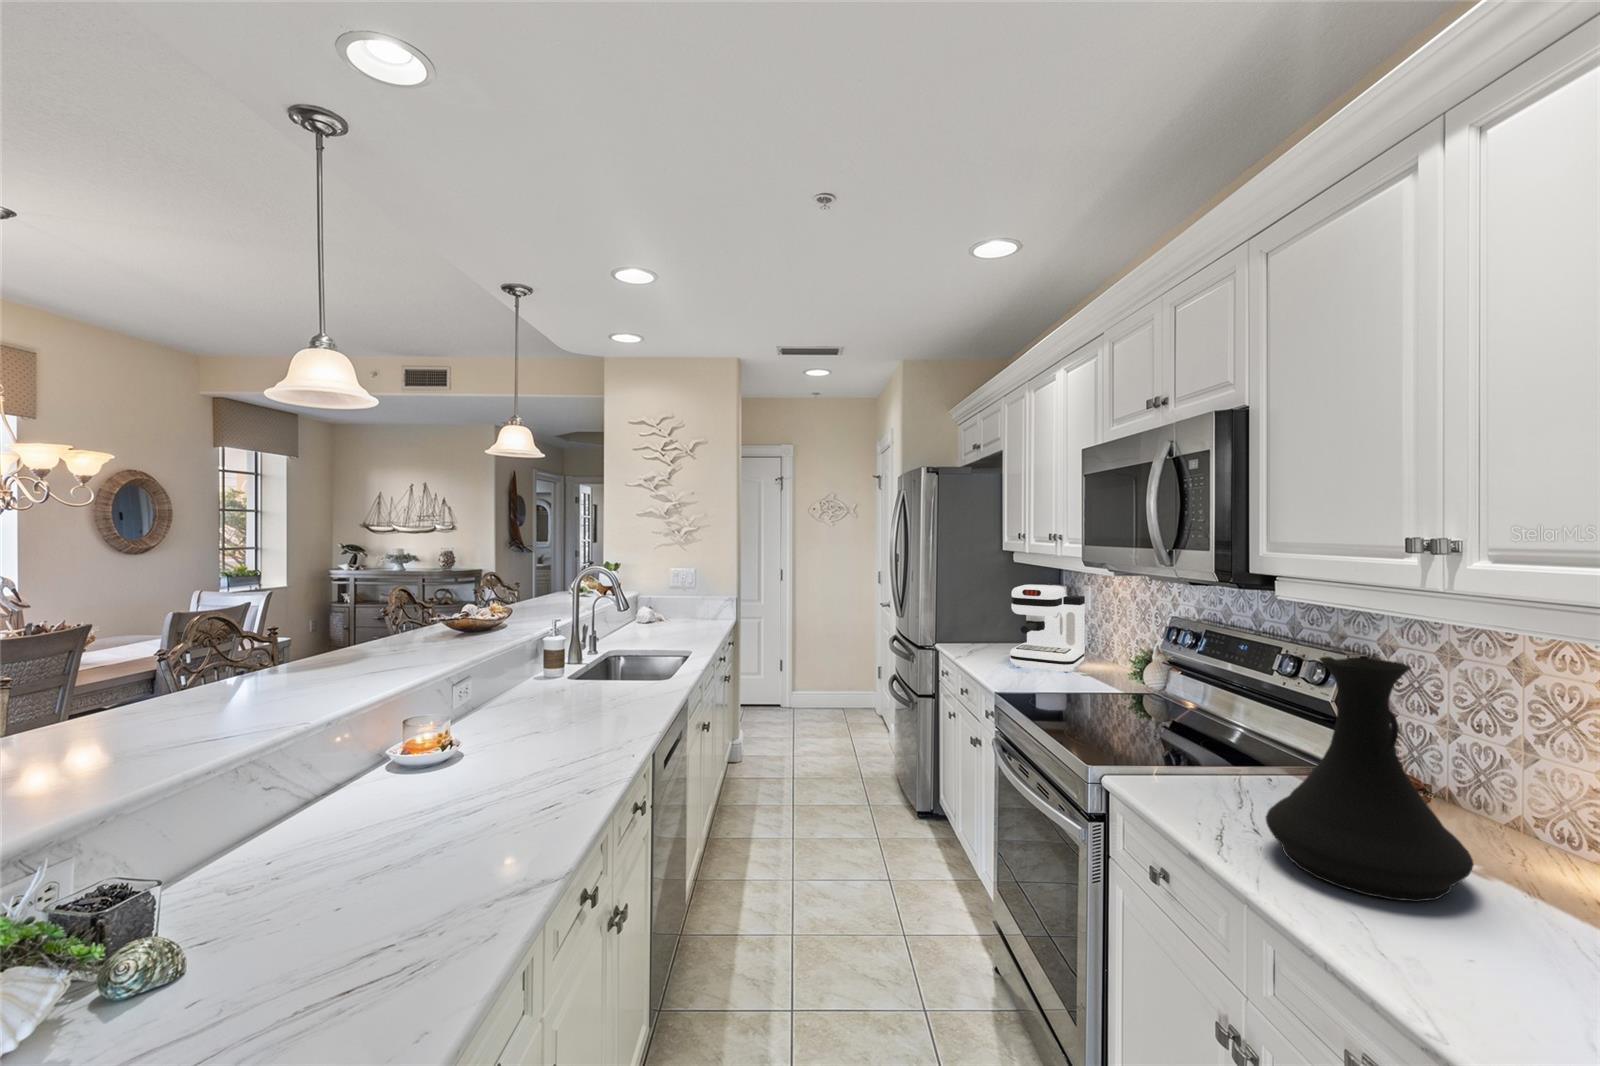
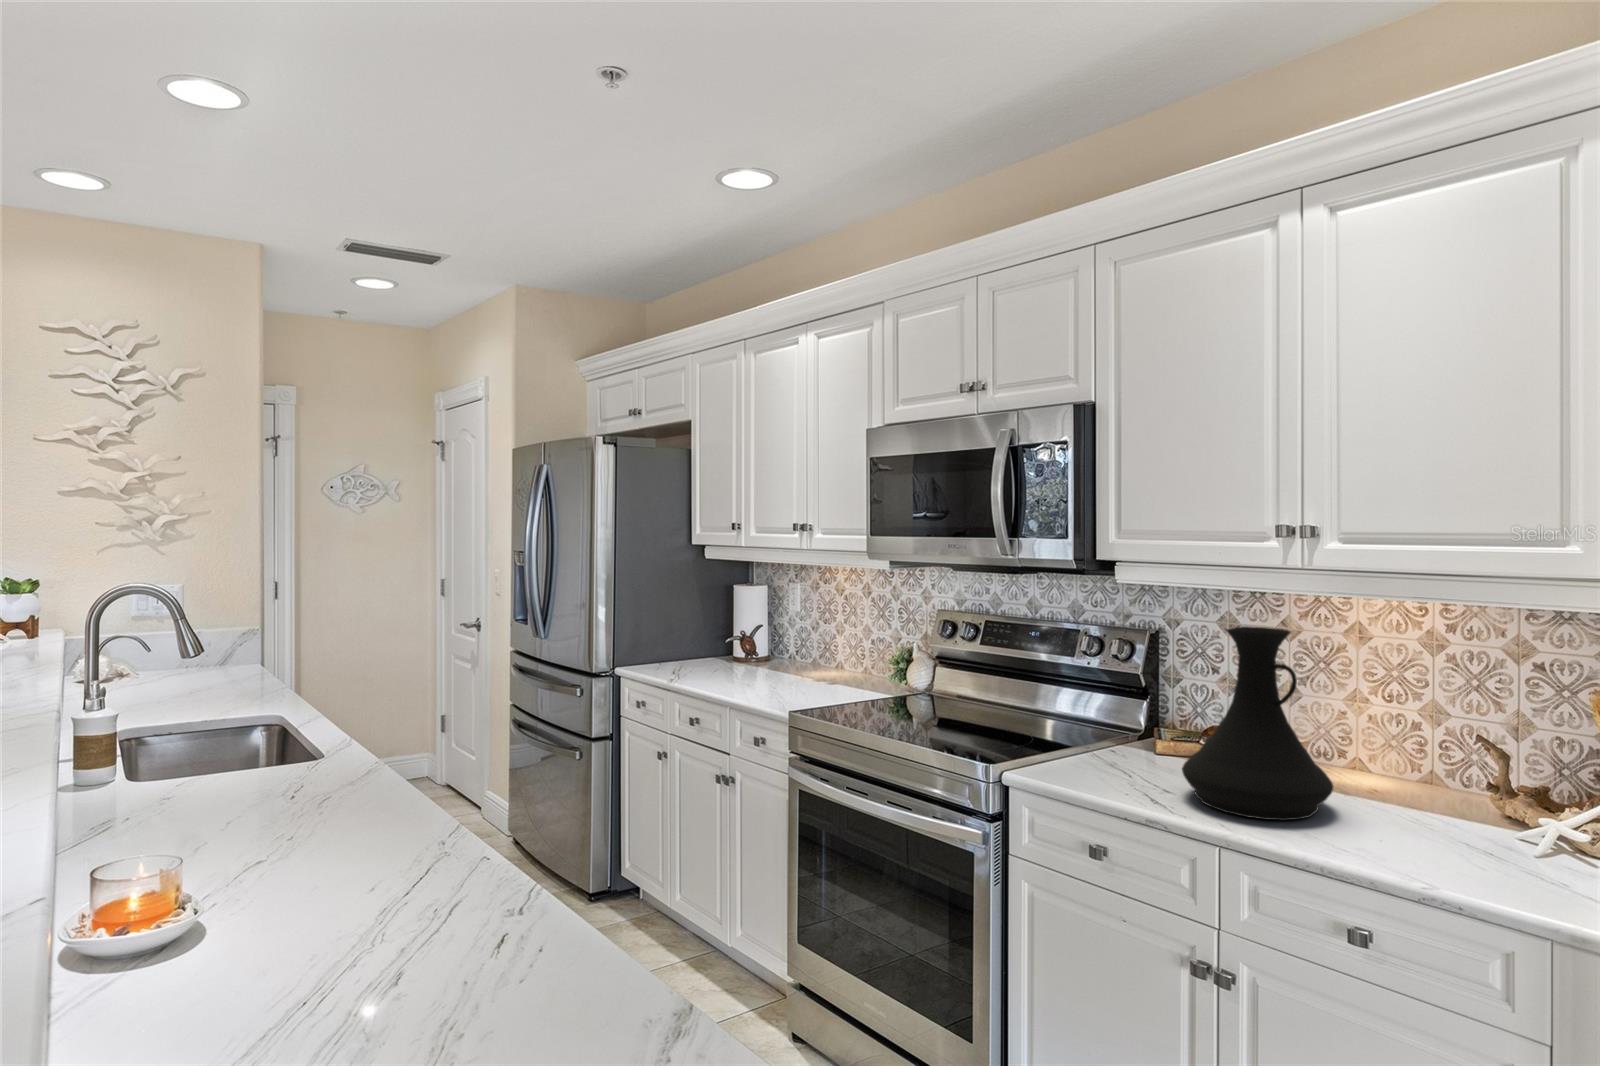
coffee maker: present [1010,585,1085,672] -> none [747,585,821,683]

